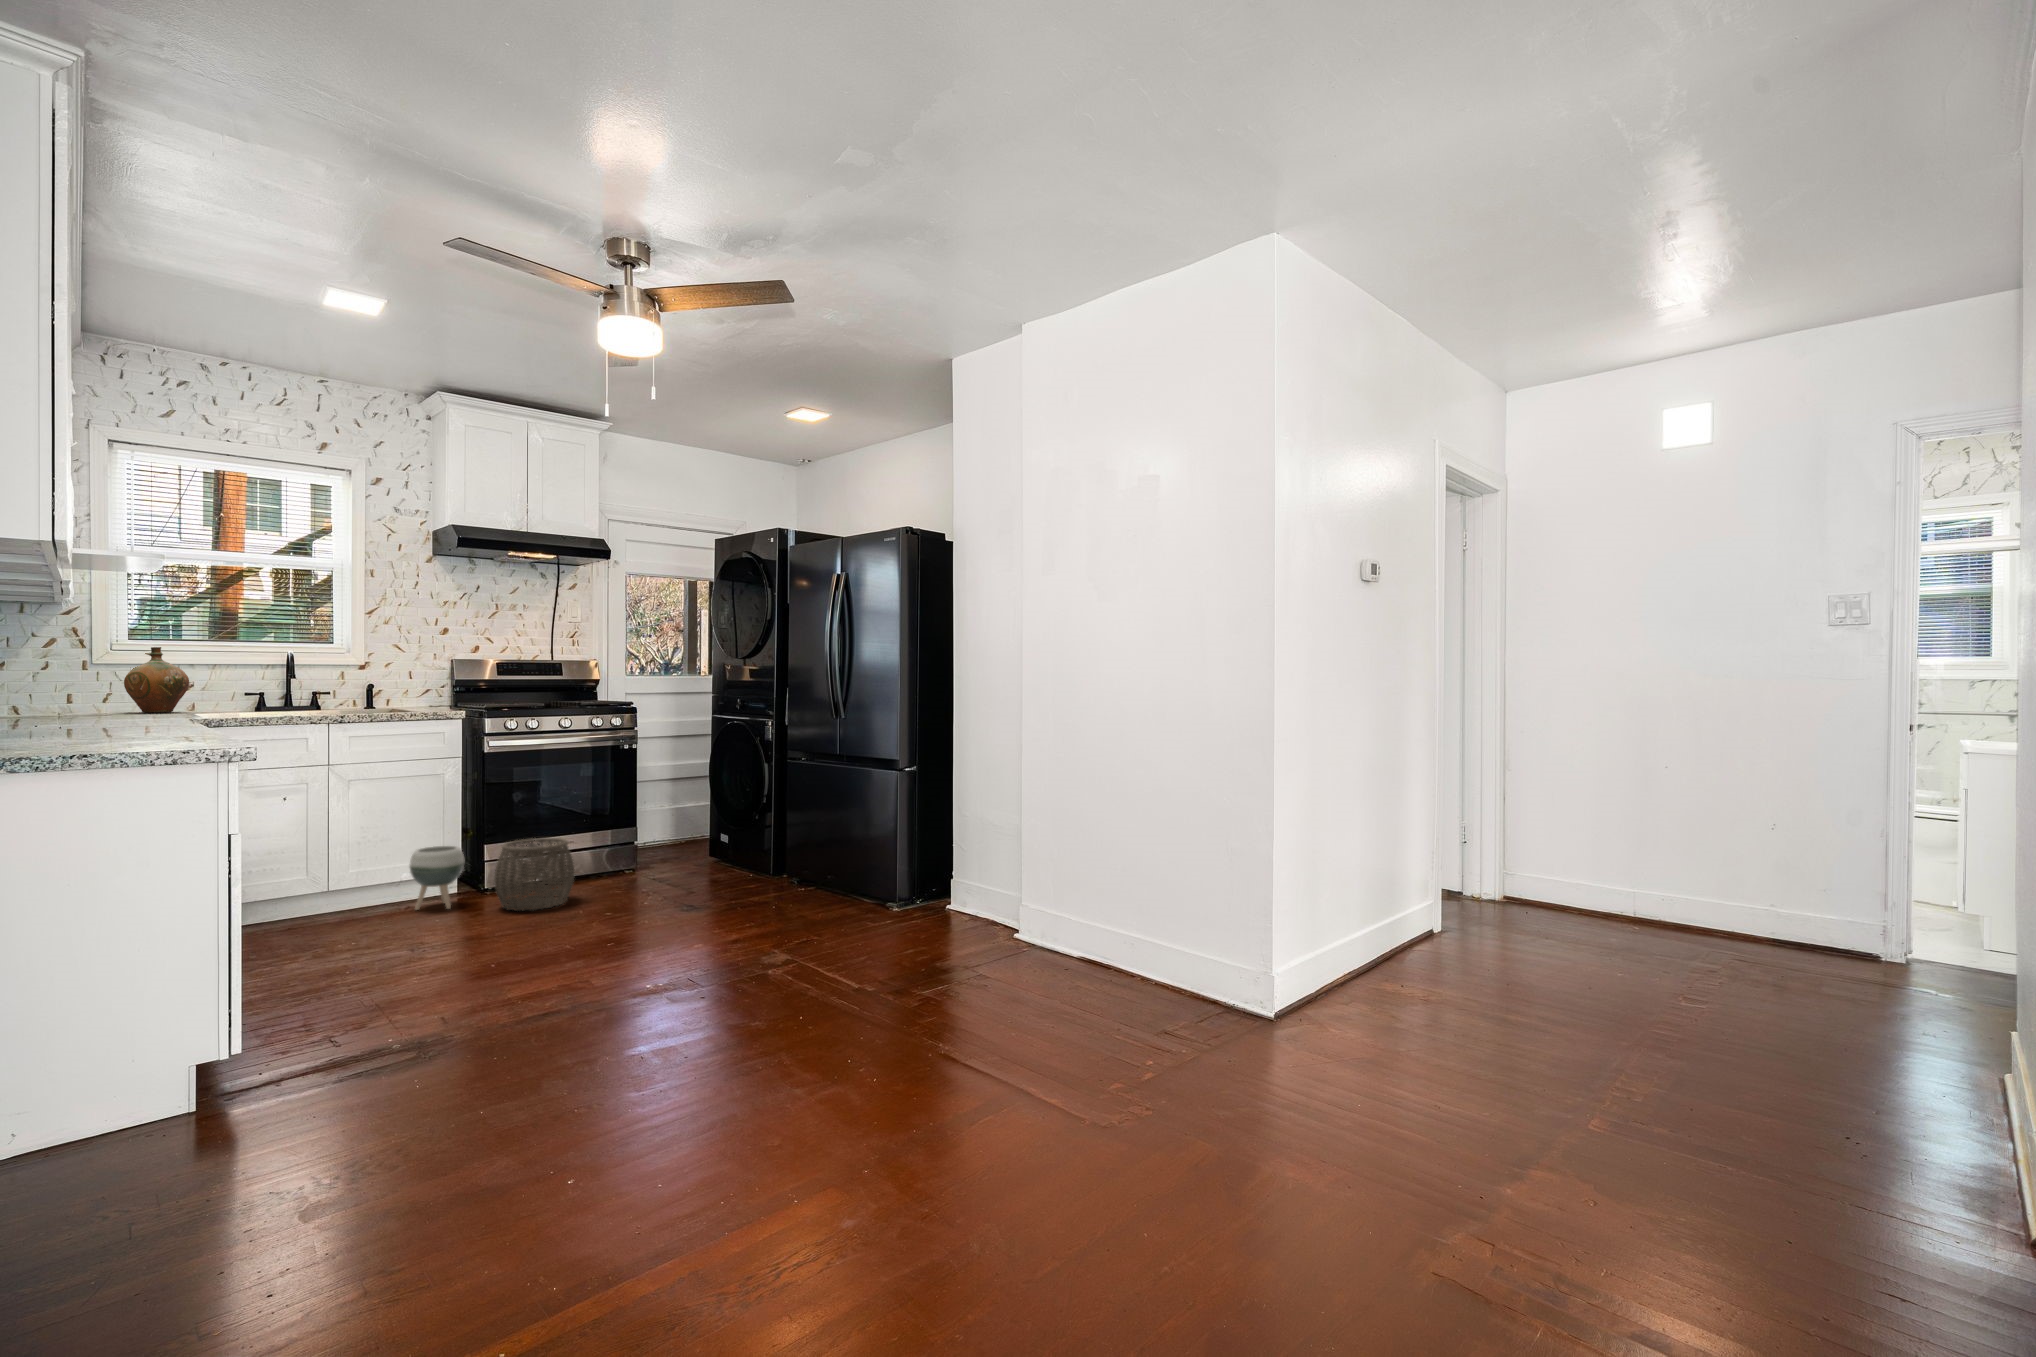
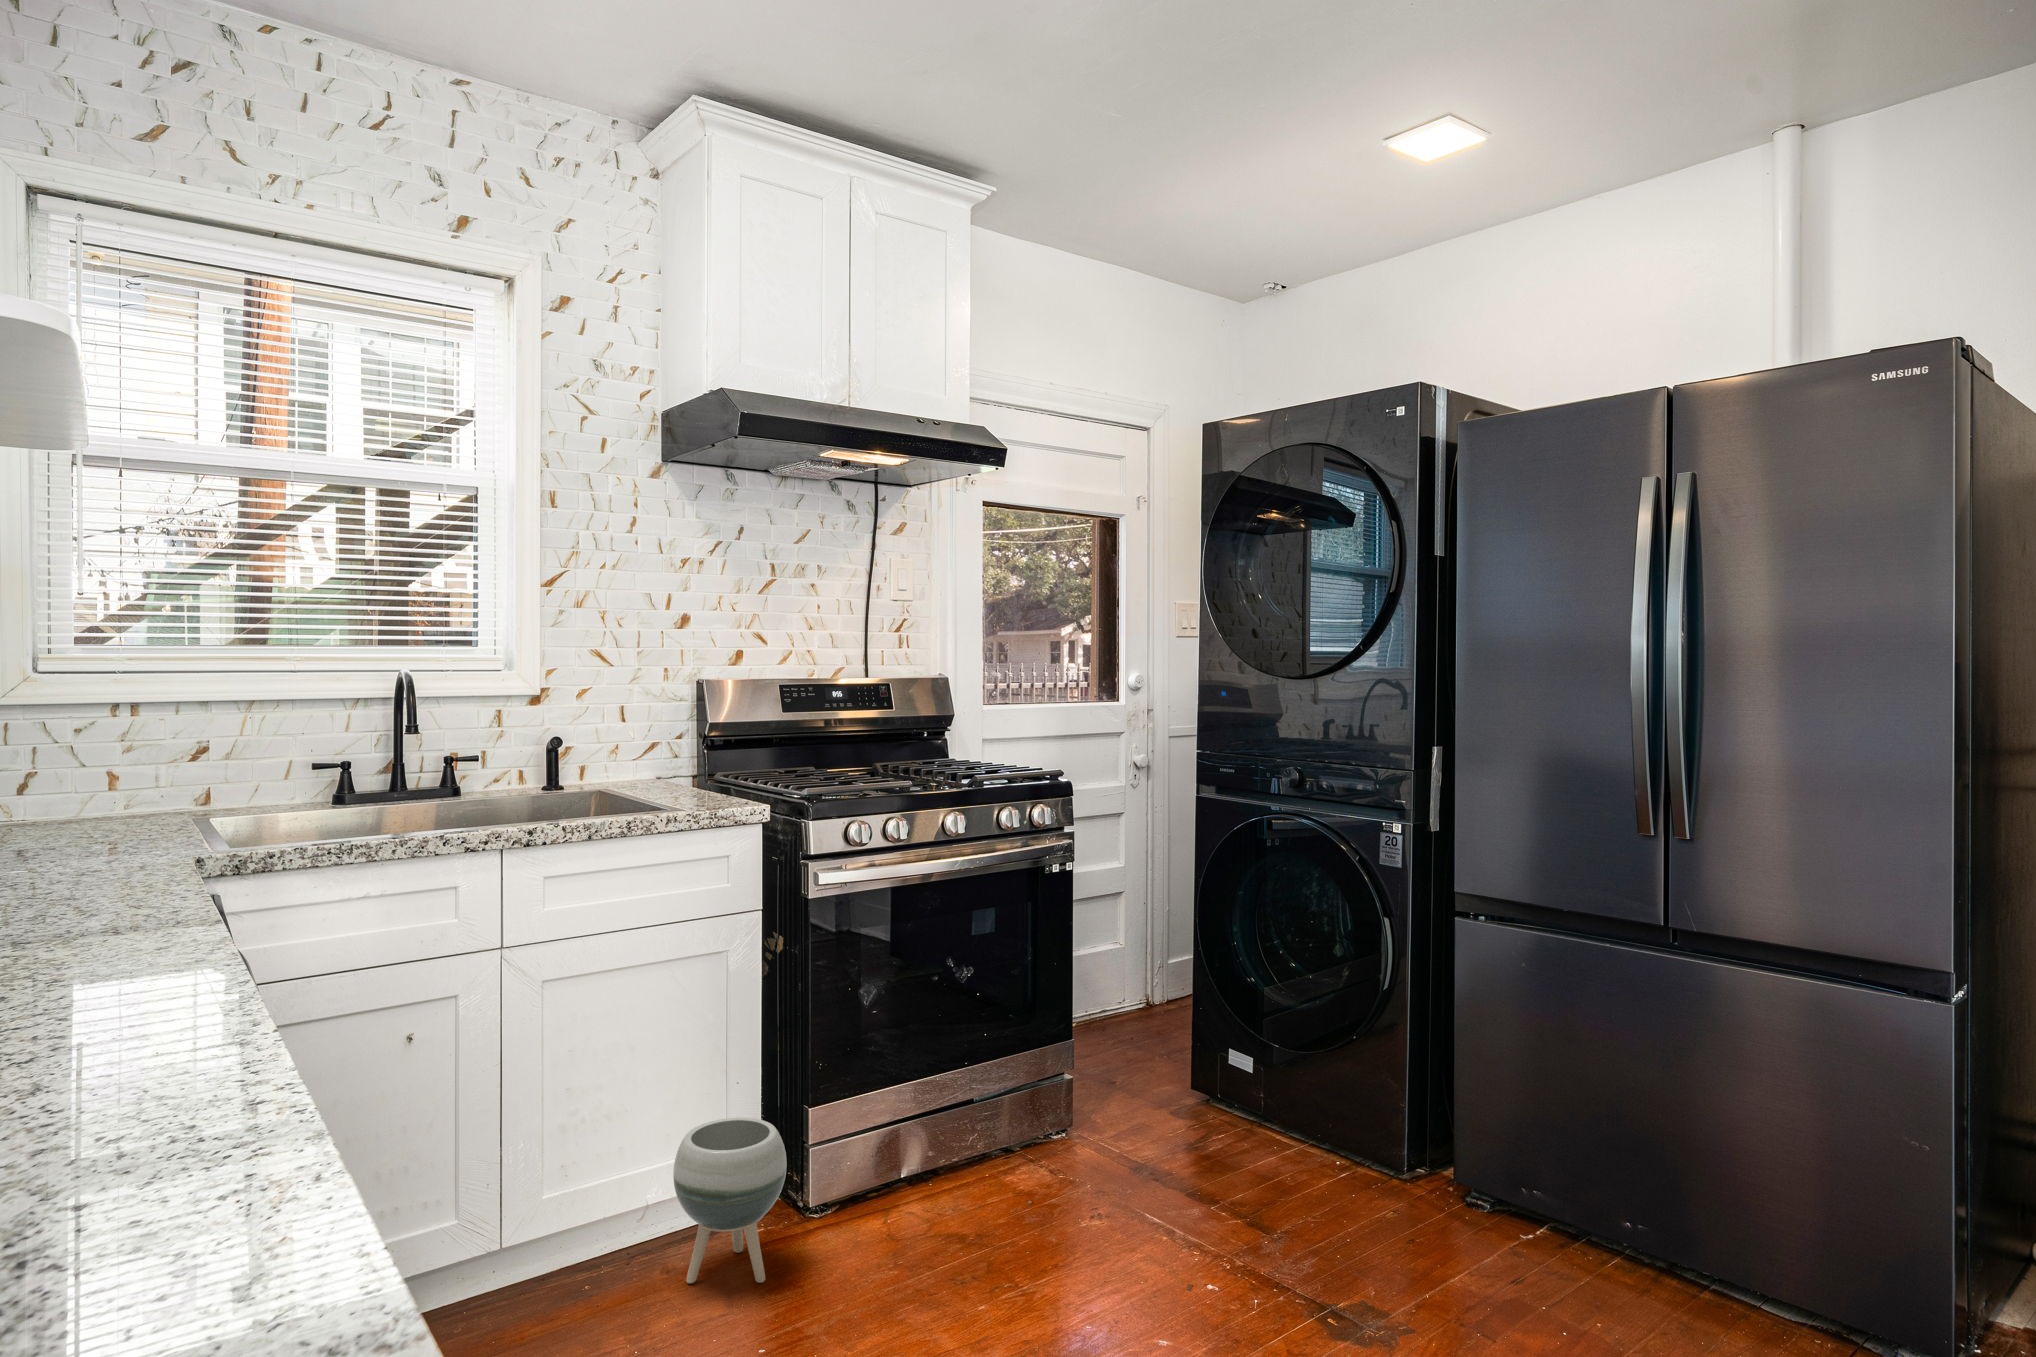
ceramic jug: present [124,647,189,713] -> none [61,663,199,814]
woven basket: present [494,838,574,911] -> none [860,1098,1034,1305]

